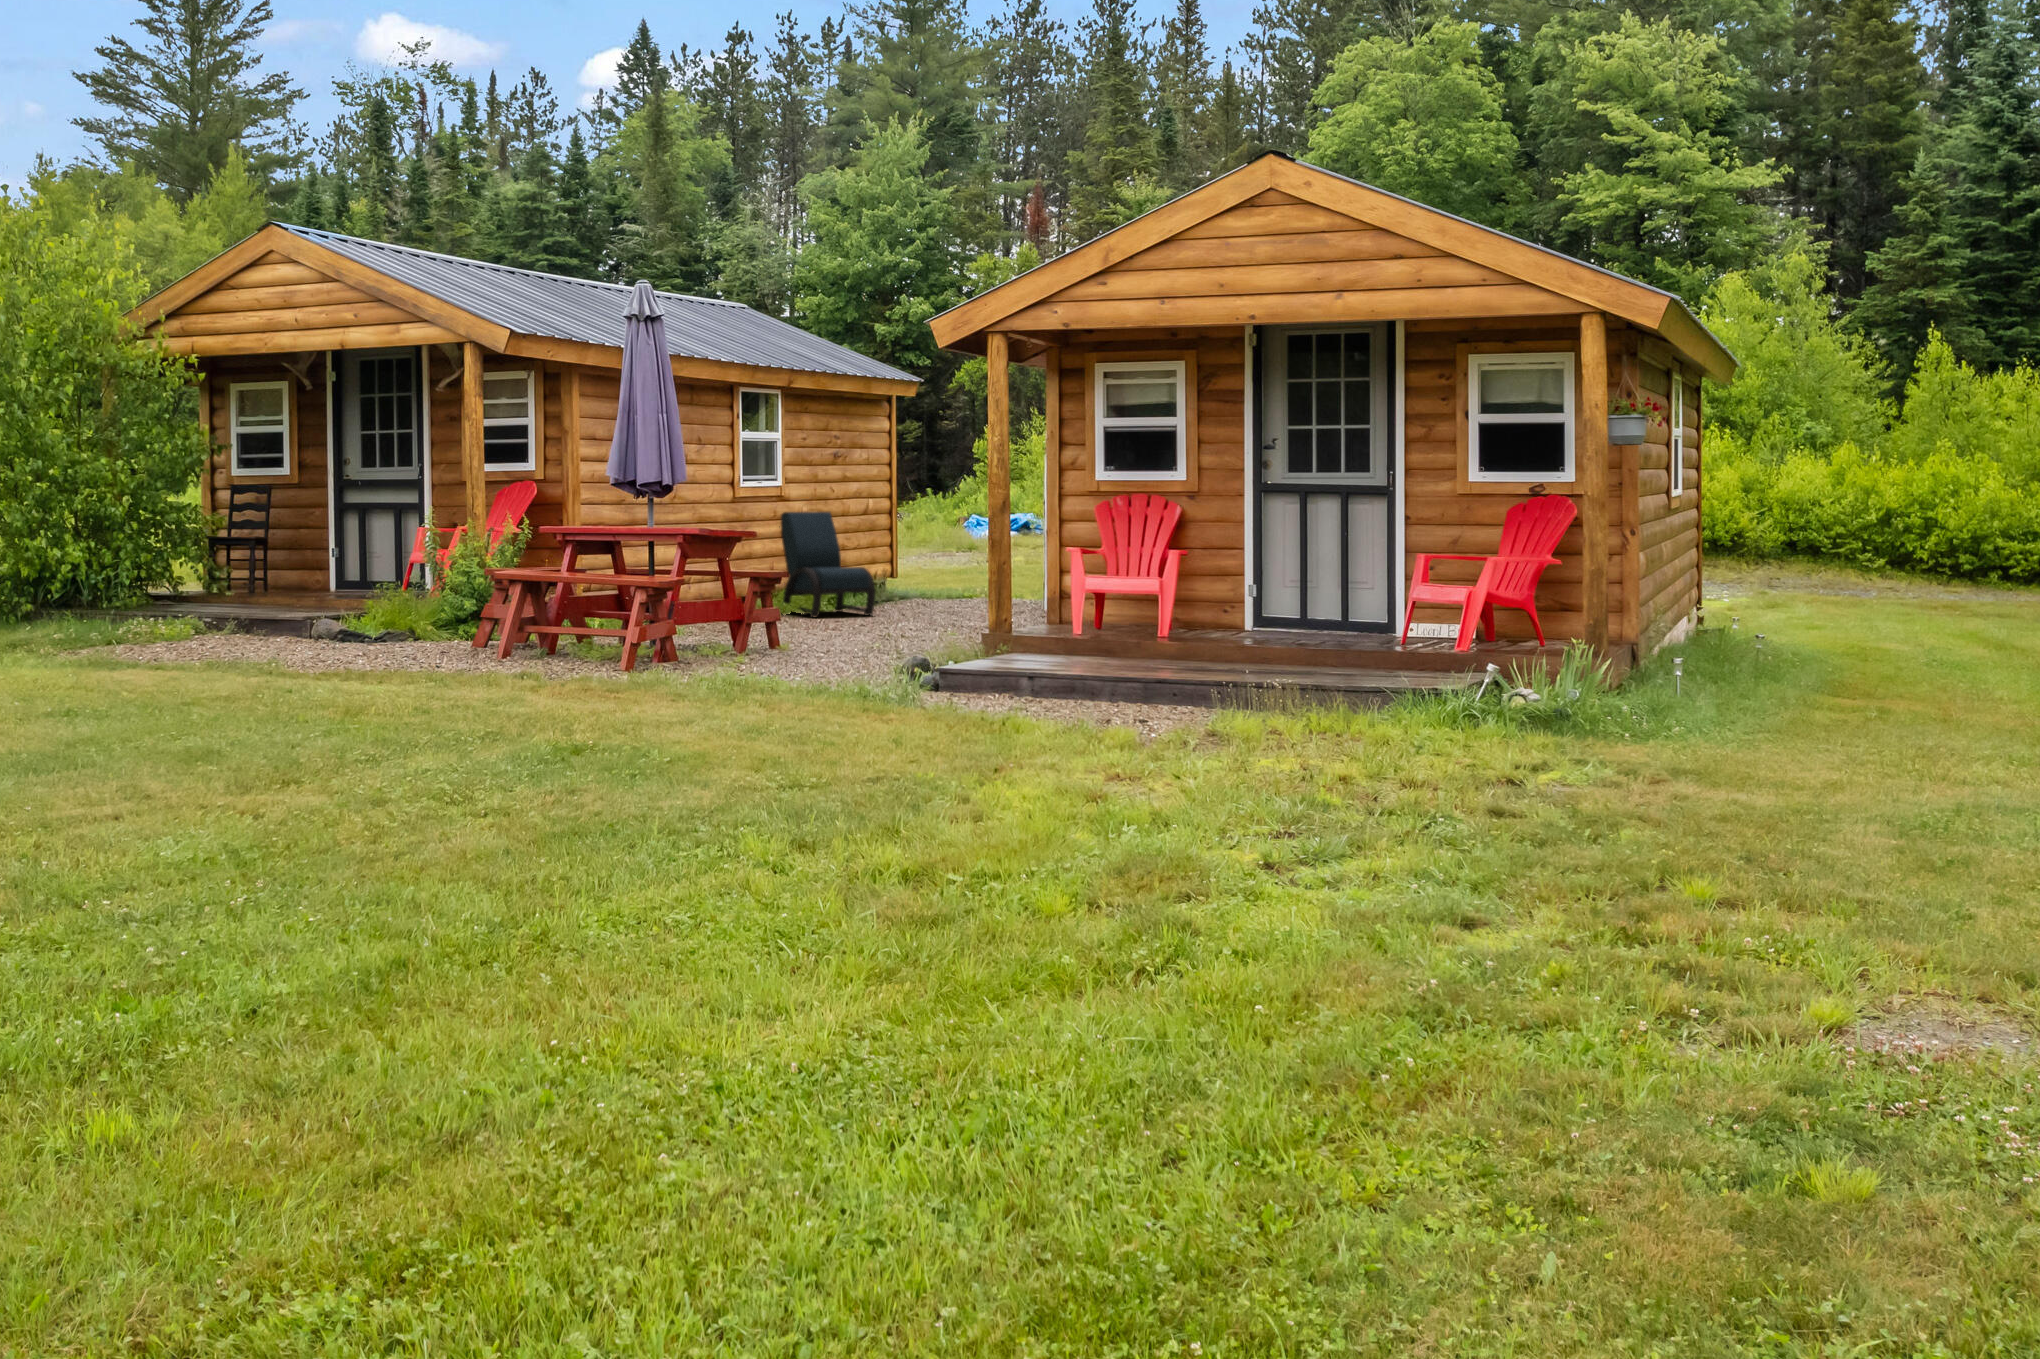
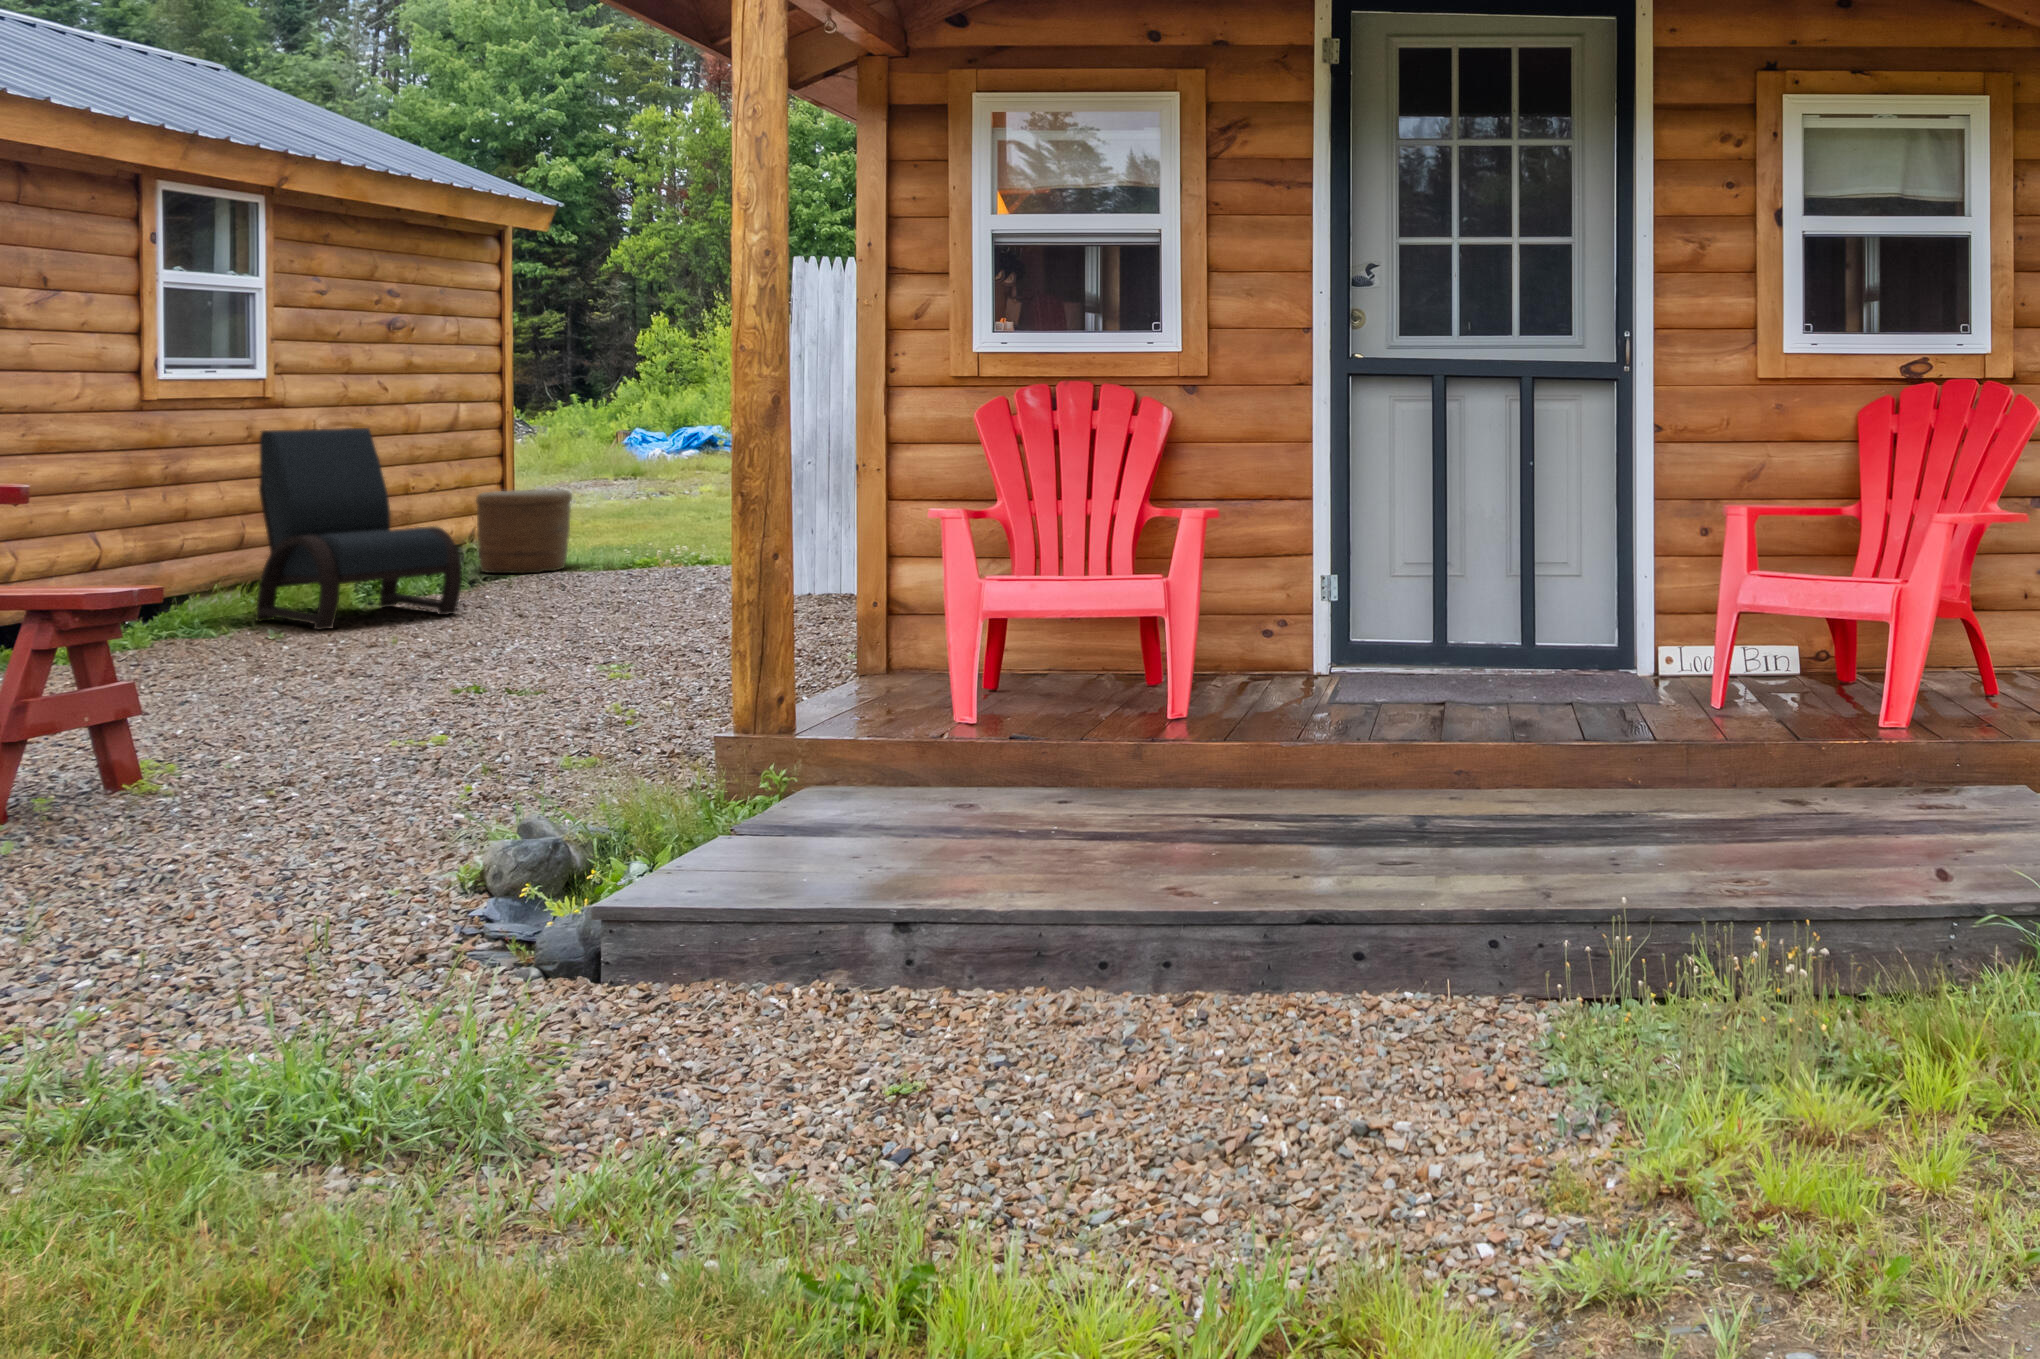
woven basket: none [877,552,927,603] -> present [476,489,572,573]

